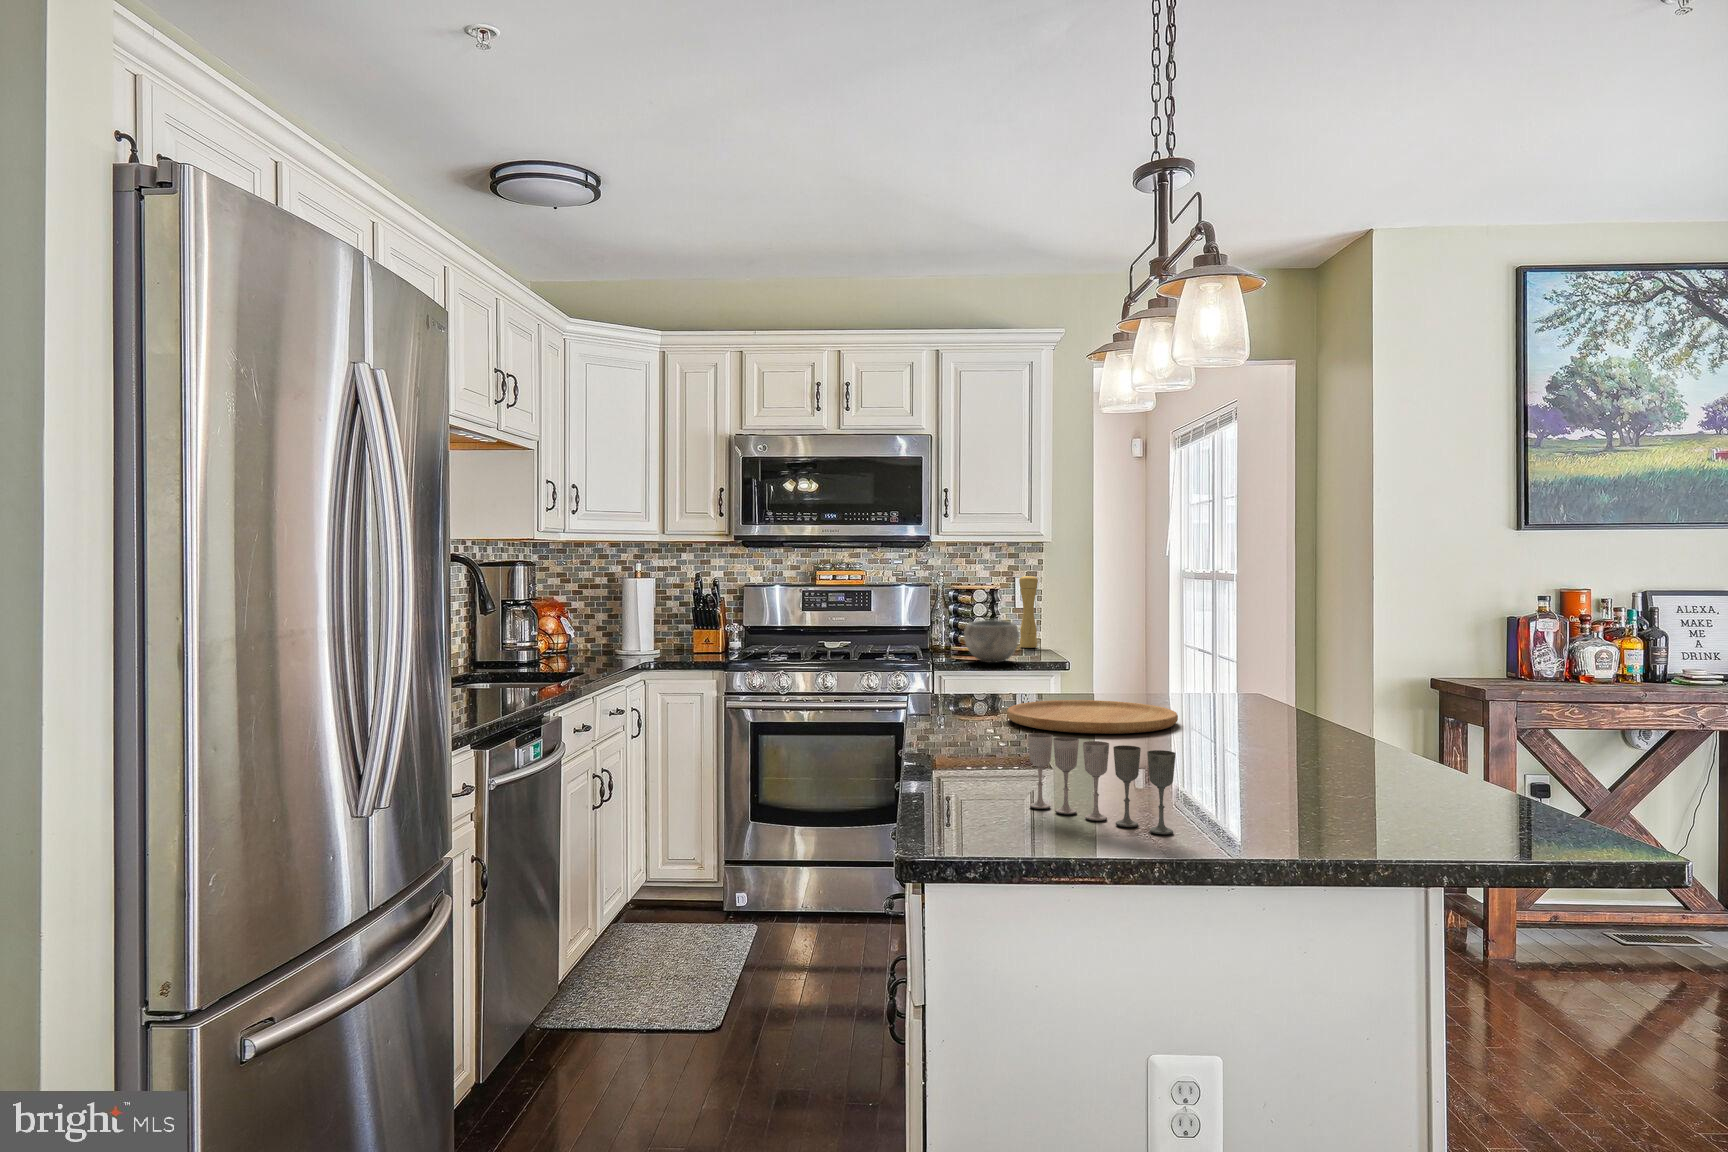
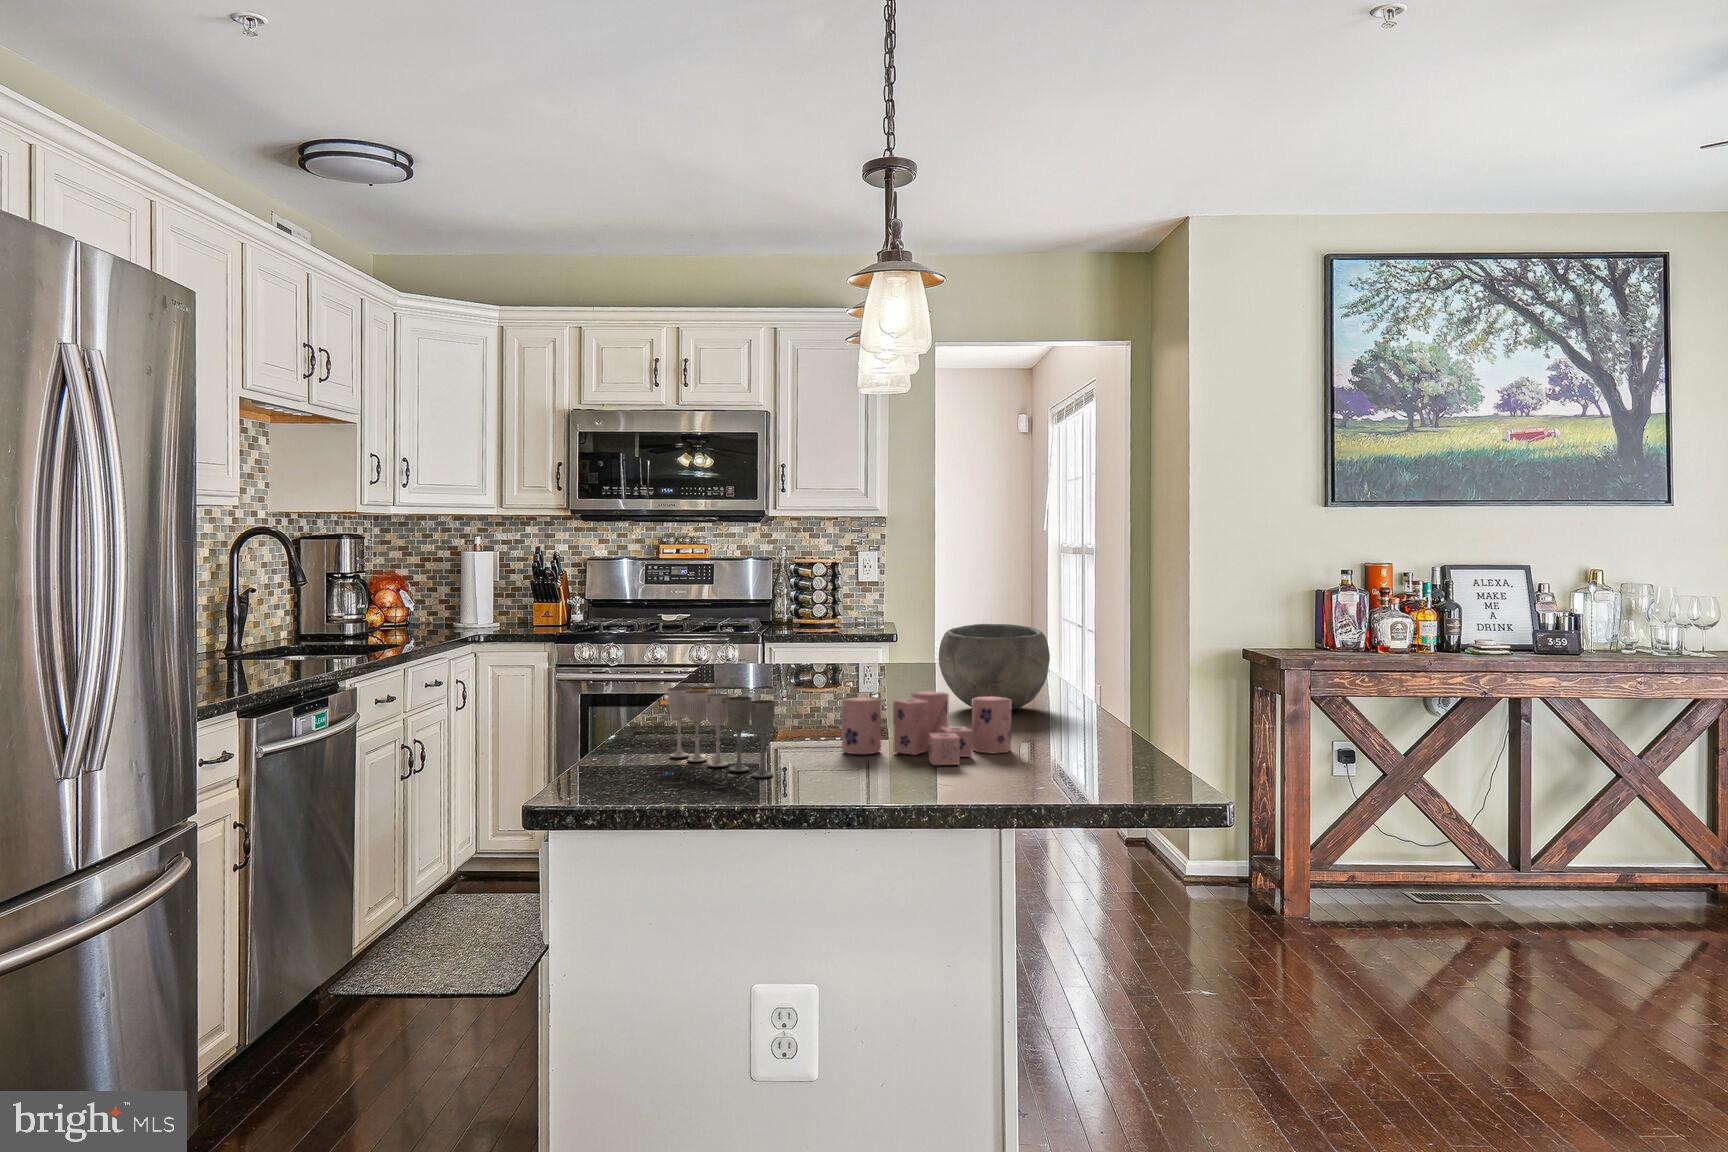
pepper mill: present [1019,575,1038,648] -> none [863,550,881,622]
bowl: present [964,620,1019,663] -> present [939,624,1050,710]
cutting board: present [1007,700,1178,734] -> none [751,666,912,695]
candle: none [1209,737,1392,821] -> present [842,691,1011,765]

